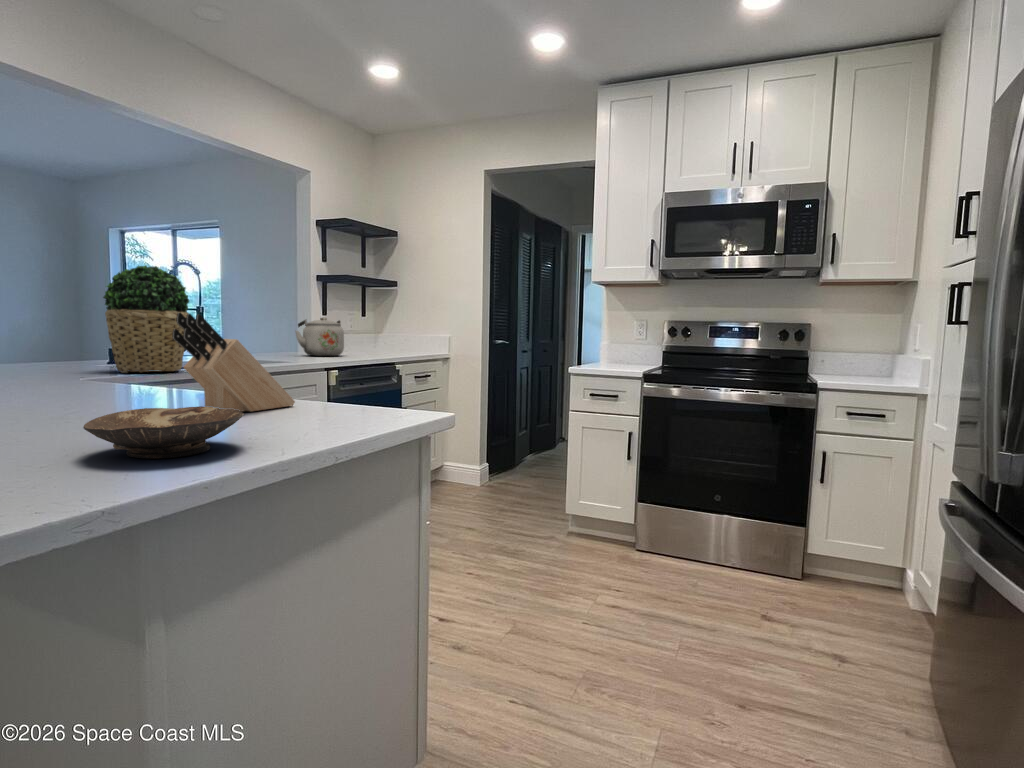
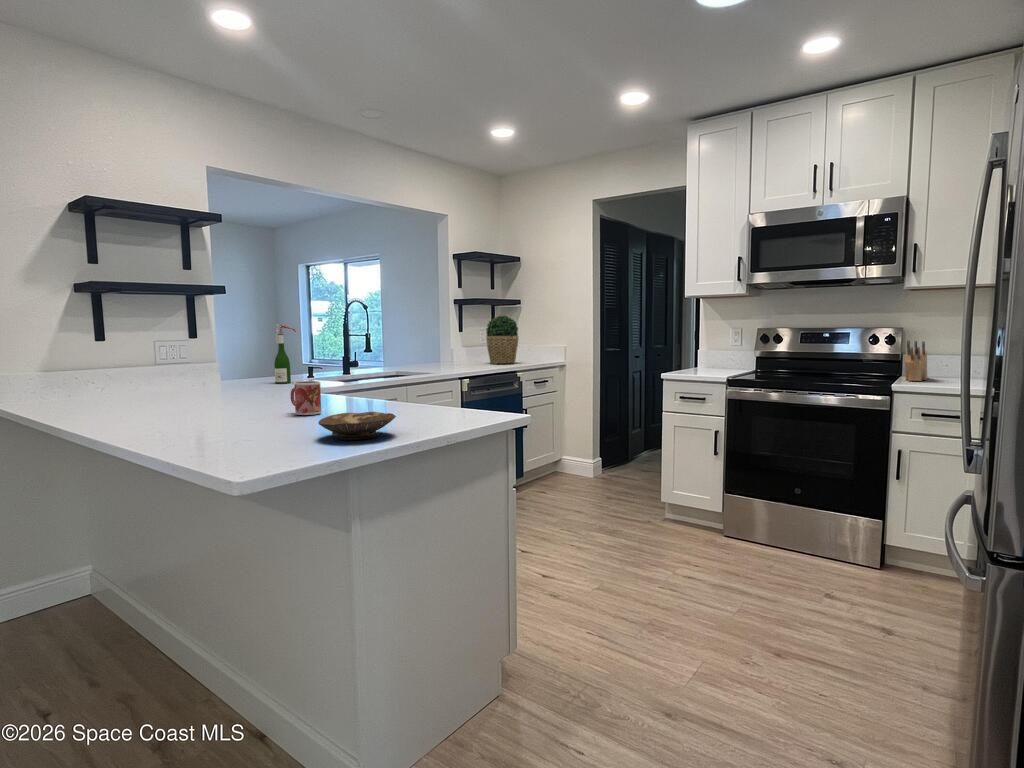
potted plant: present [103,265,189,373] -> present [486,316,519,364]
wine bottle: none [52,285,90,370] -> present [274,324,296,383]
knife block: present [172,313,295,412] -> present [905,341,927,381]
kettle: present [295,317,344,356] -> none [438,334,476,366]
mug: none [53,358,110,413] -> present [291,381,321,415]

